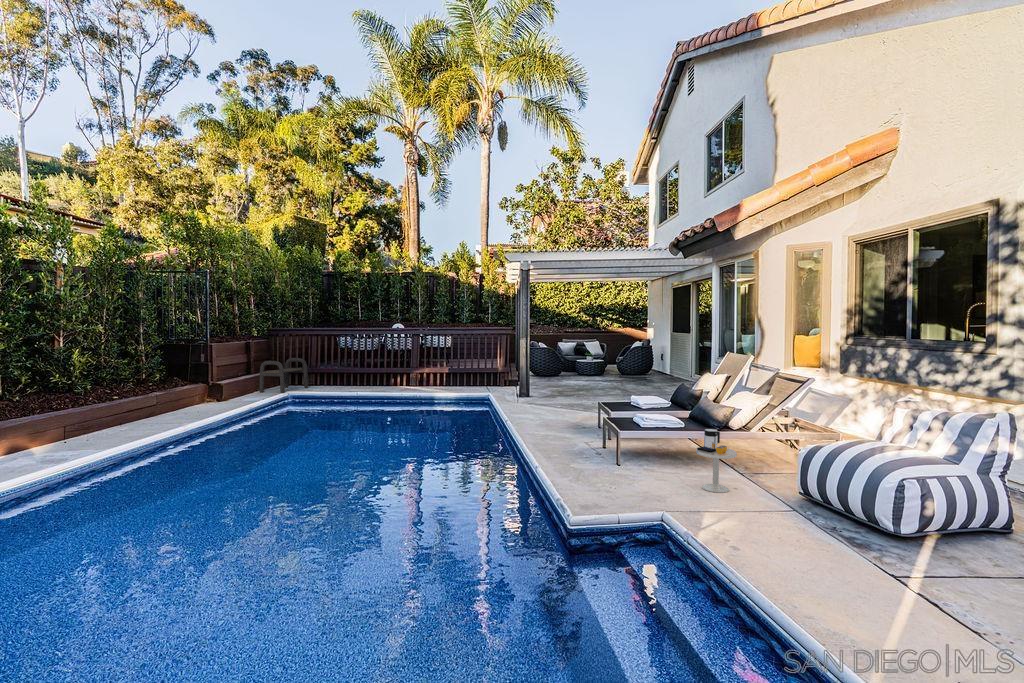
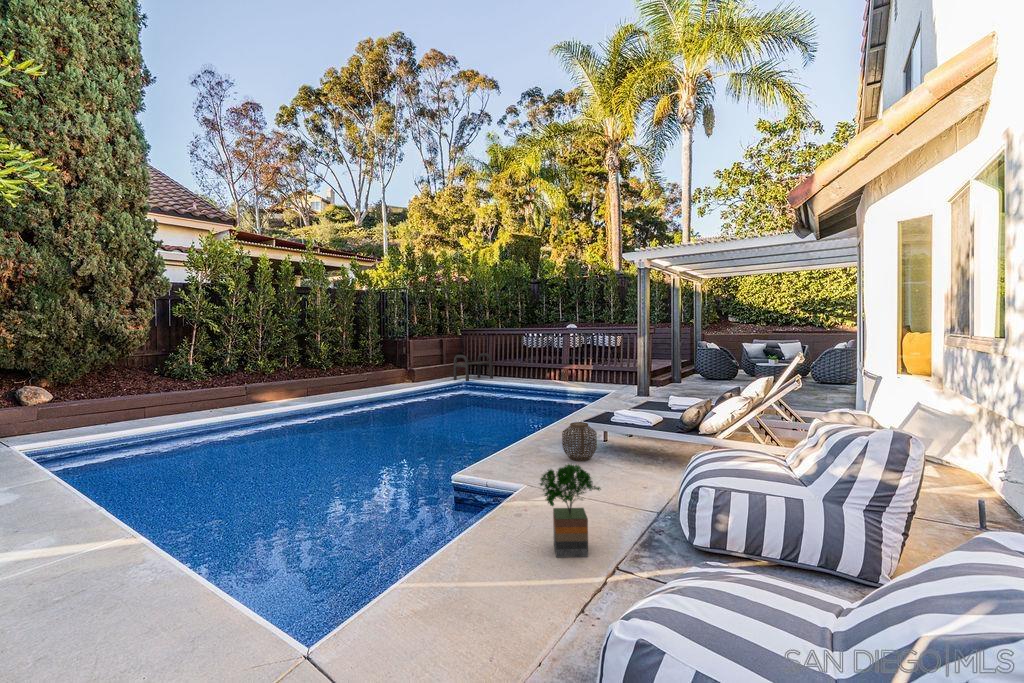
side table: present [696,429,737,493] -> none [604,418,643,483]
woven basket: none [615,436,651,477] -> present [562,422,597,461]
potted tree: none [833,483,900,582] -> present [540,464,601,557]

